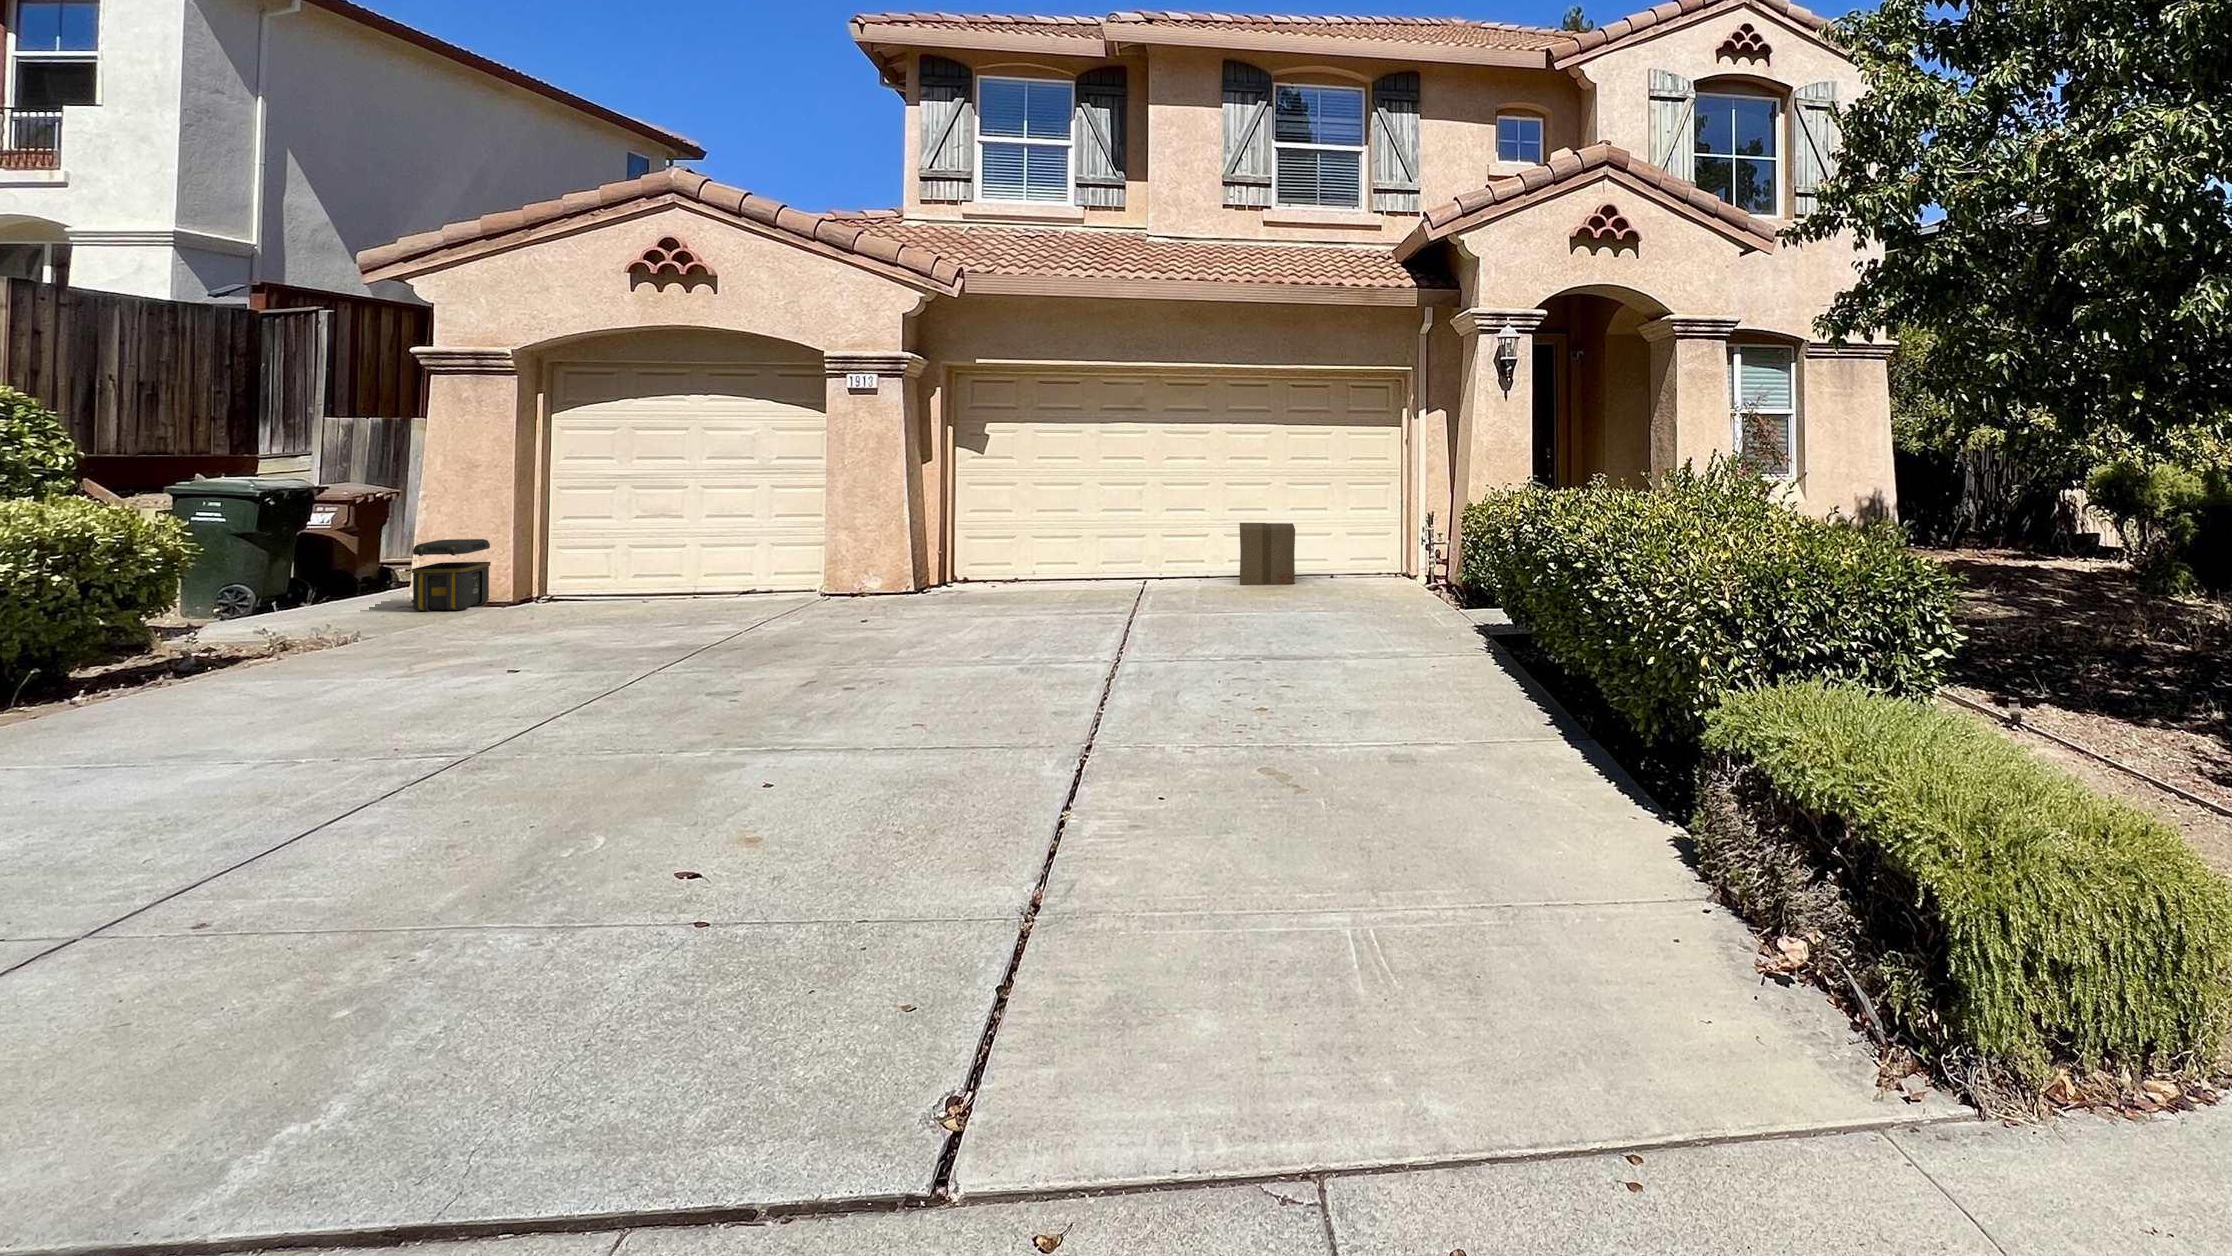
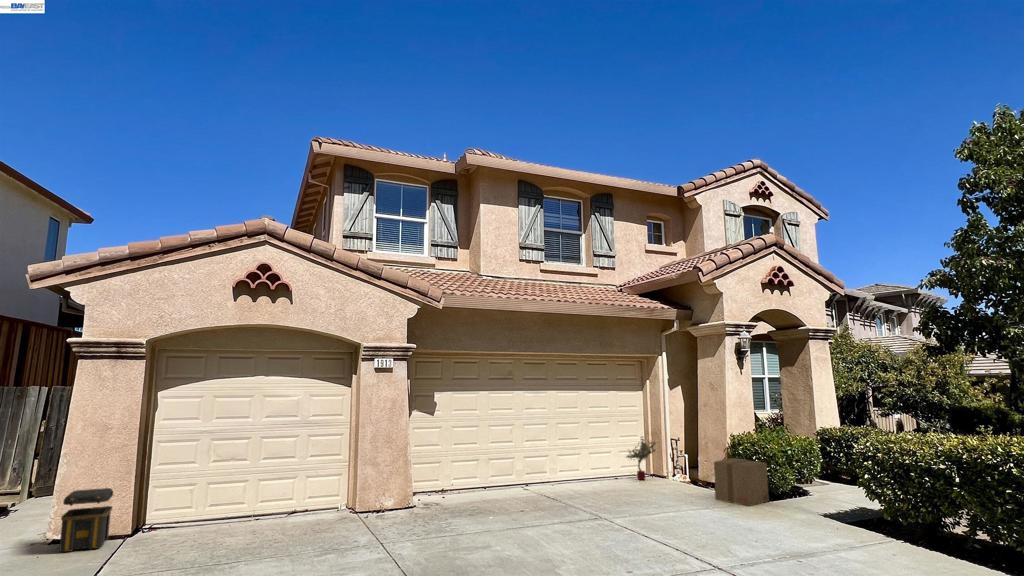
potted tree: none [1347,506,1406,579] -> present [627,439,656,480]
cardboard box: present [1240,523,1295,585] -> present [714,458,769,506]

